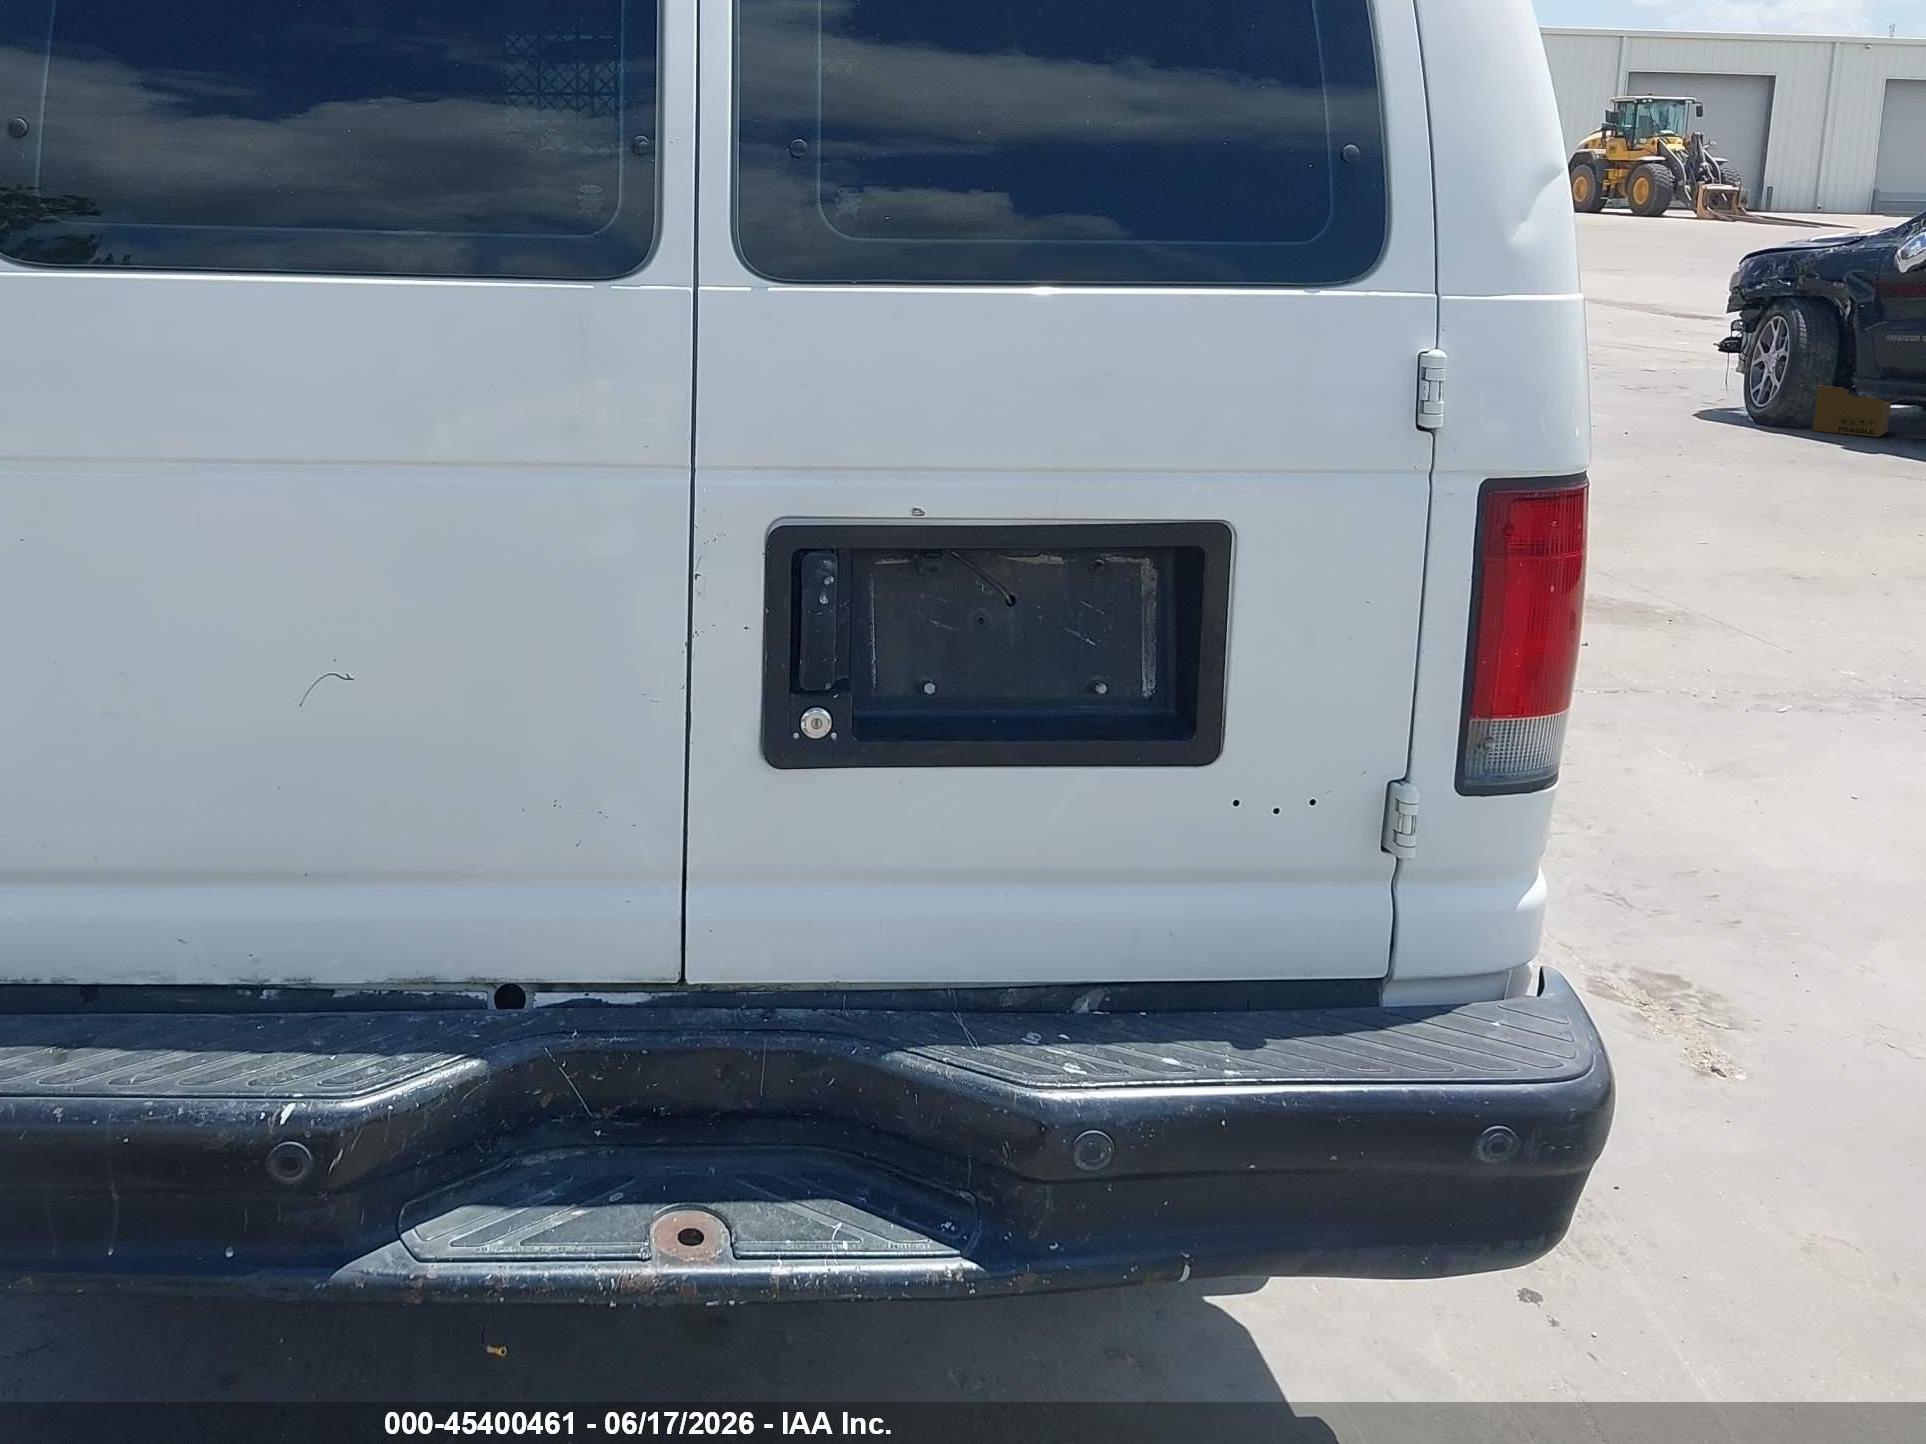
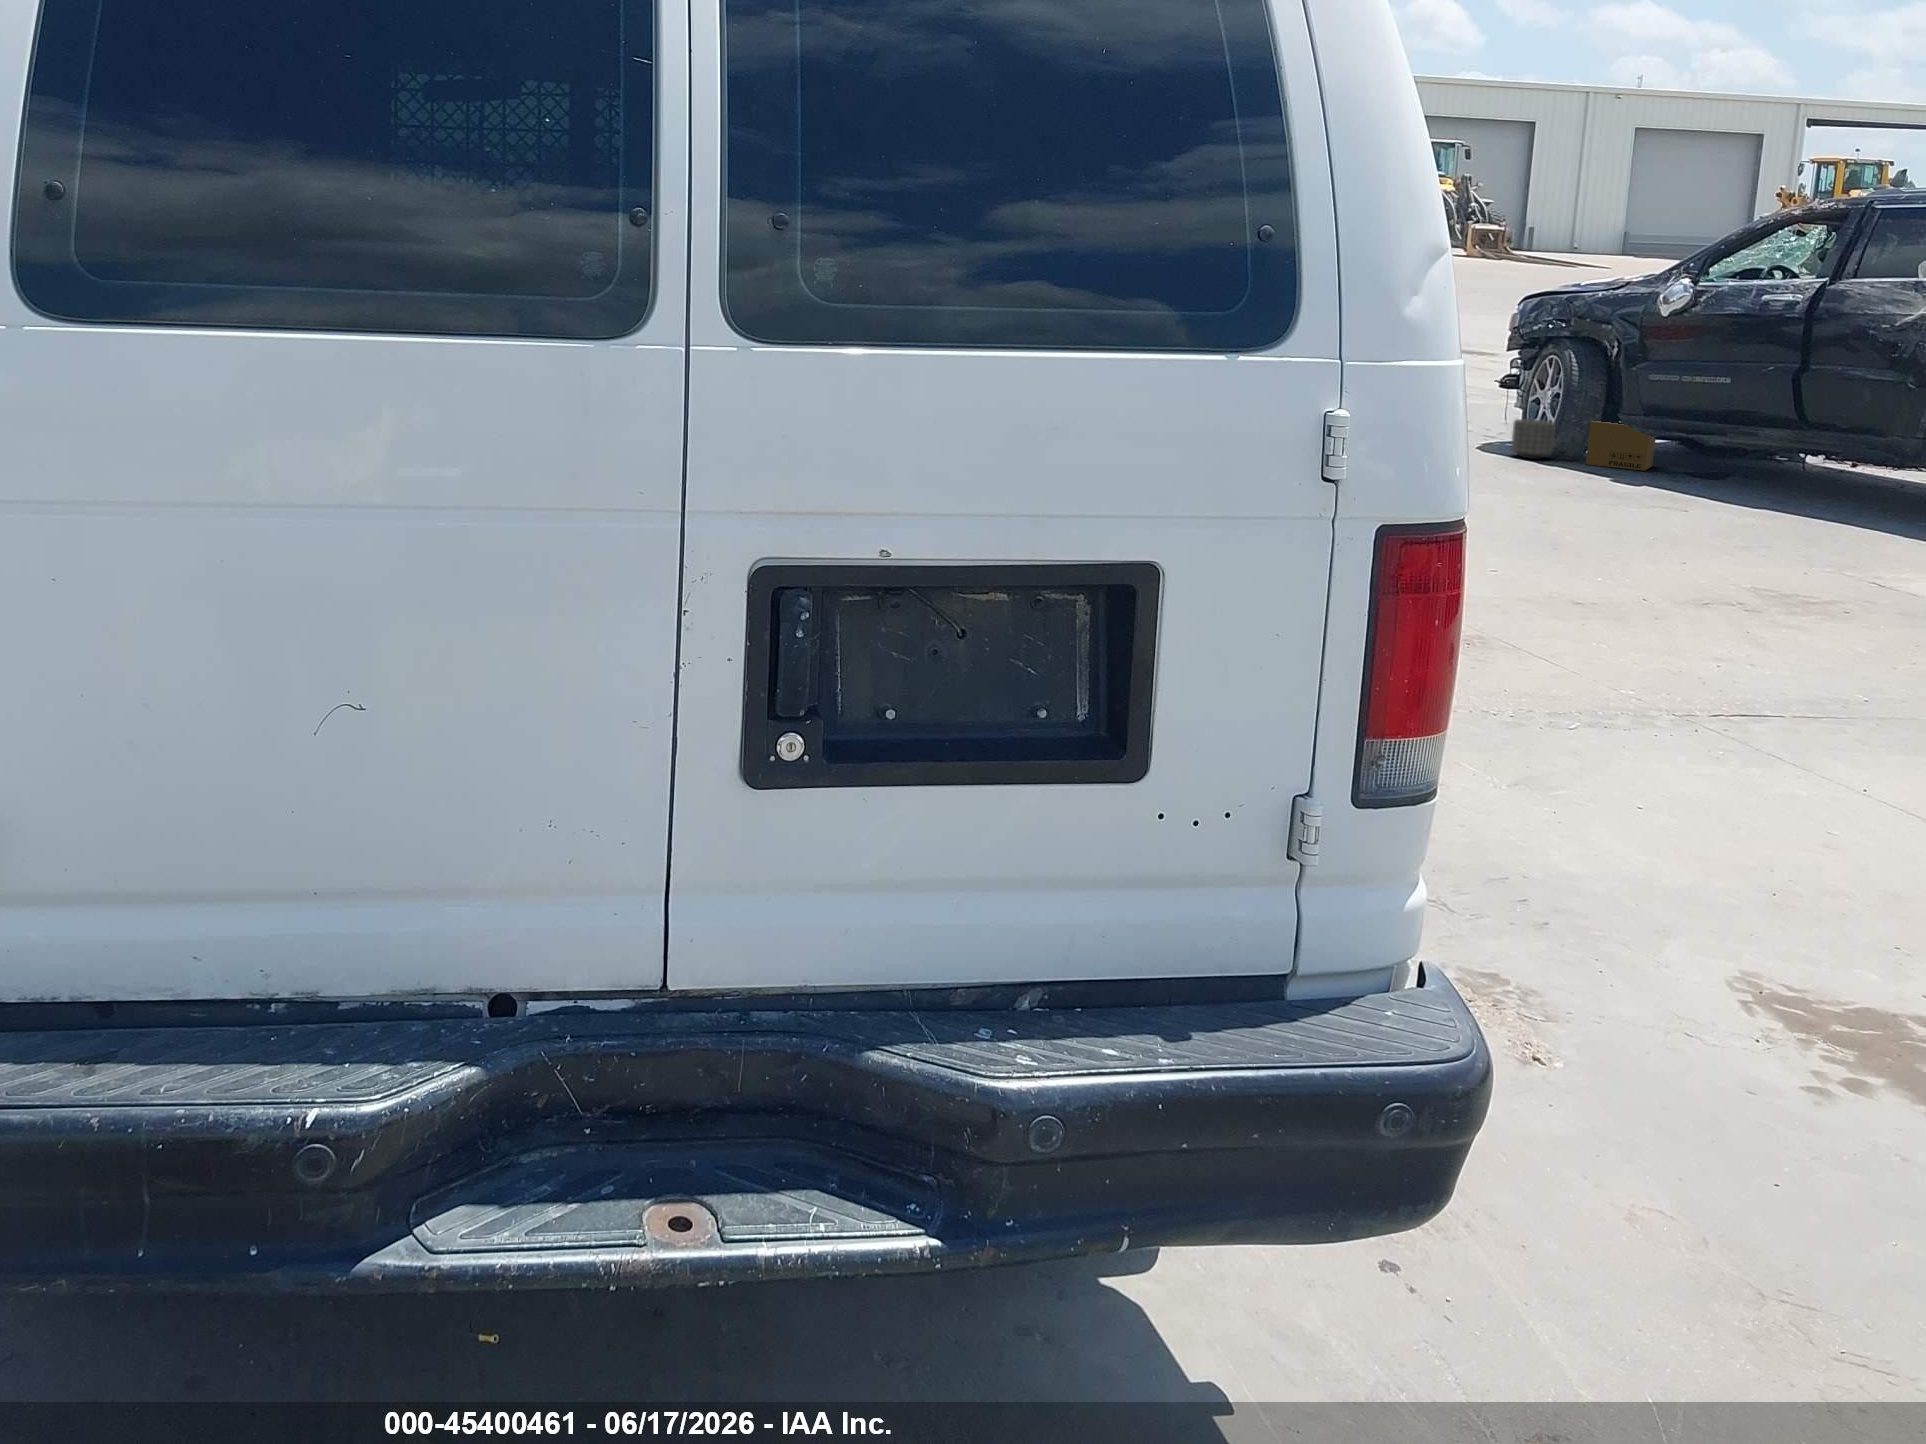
planter: none [1730,384,1779,426] -> present [1511,419,1555,459]

